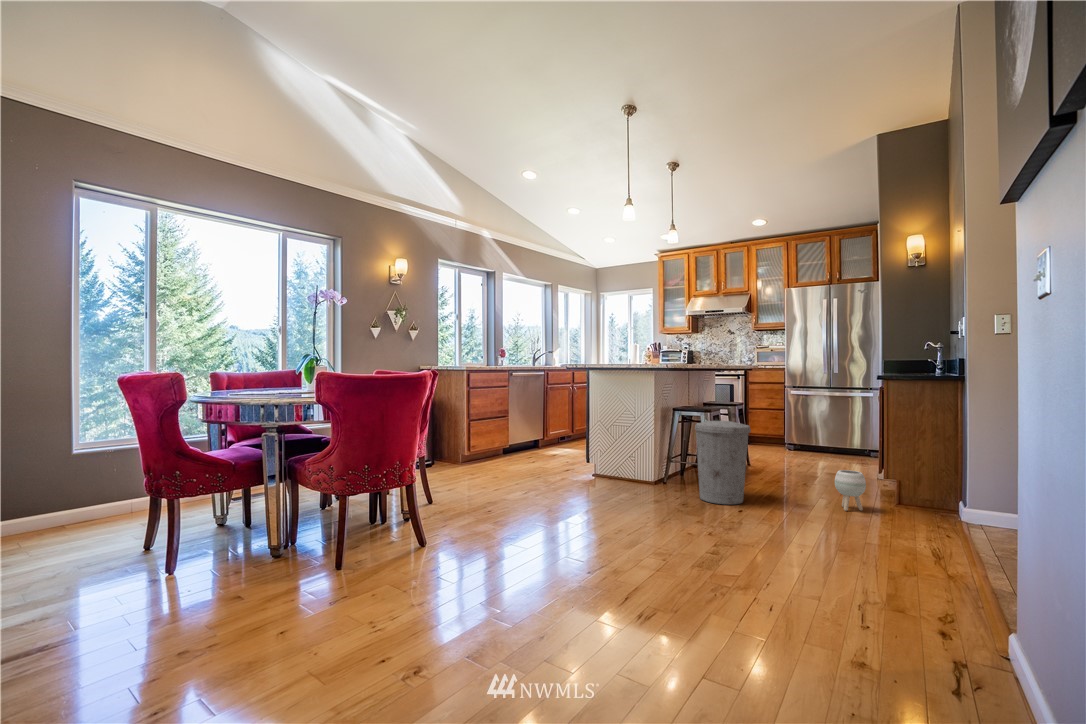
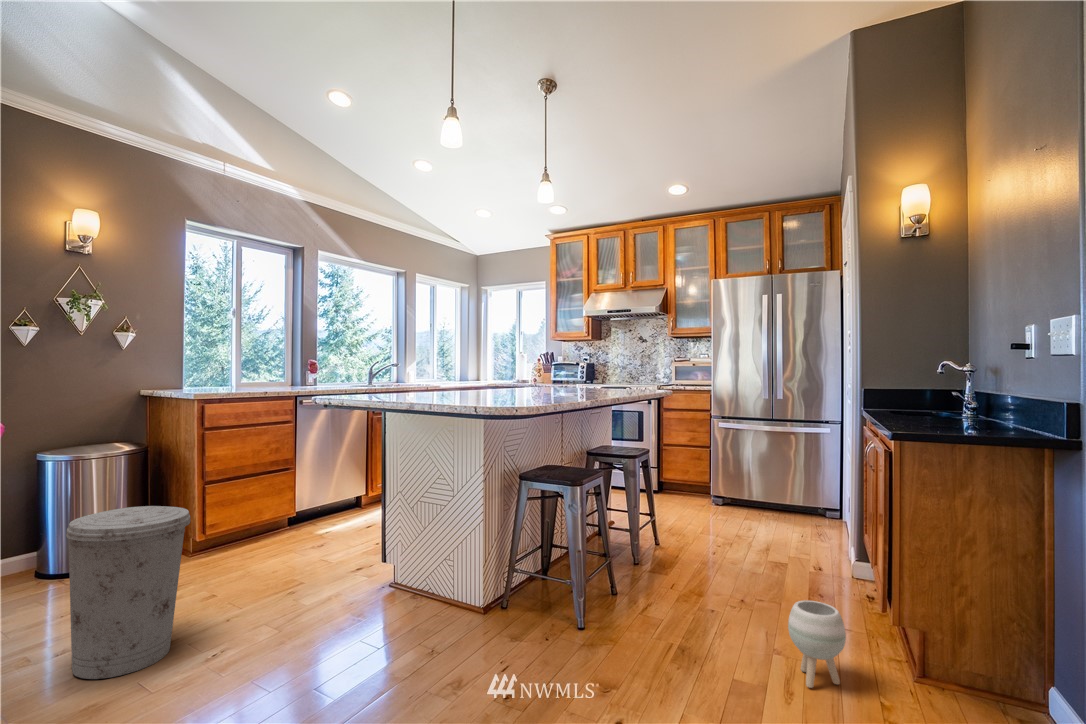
trash can: present [695,421,751,505] -> present [66,506,190,679]

